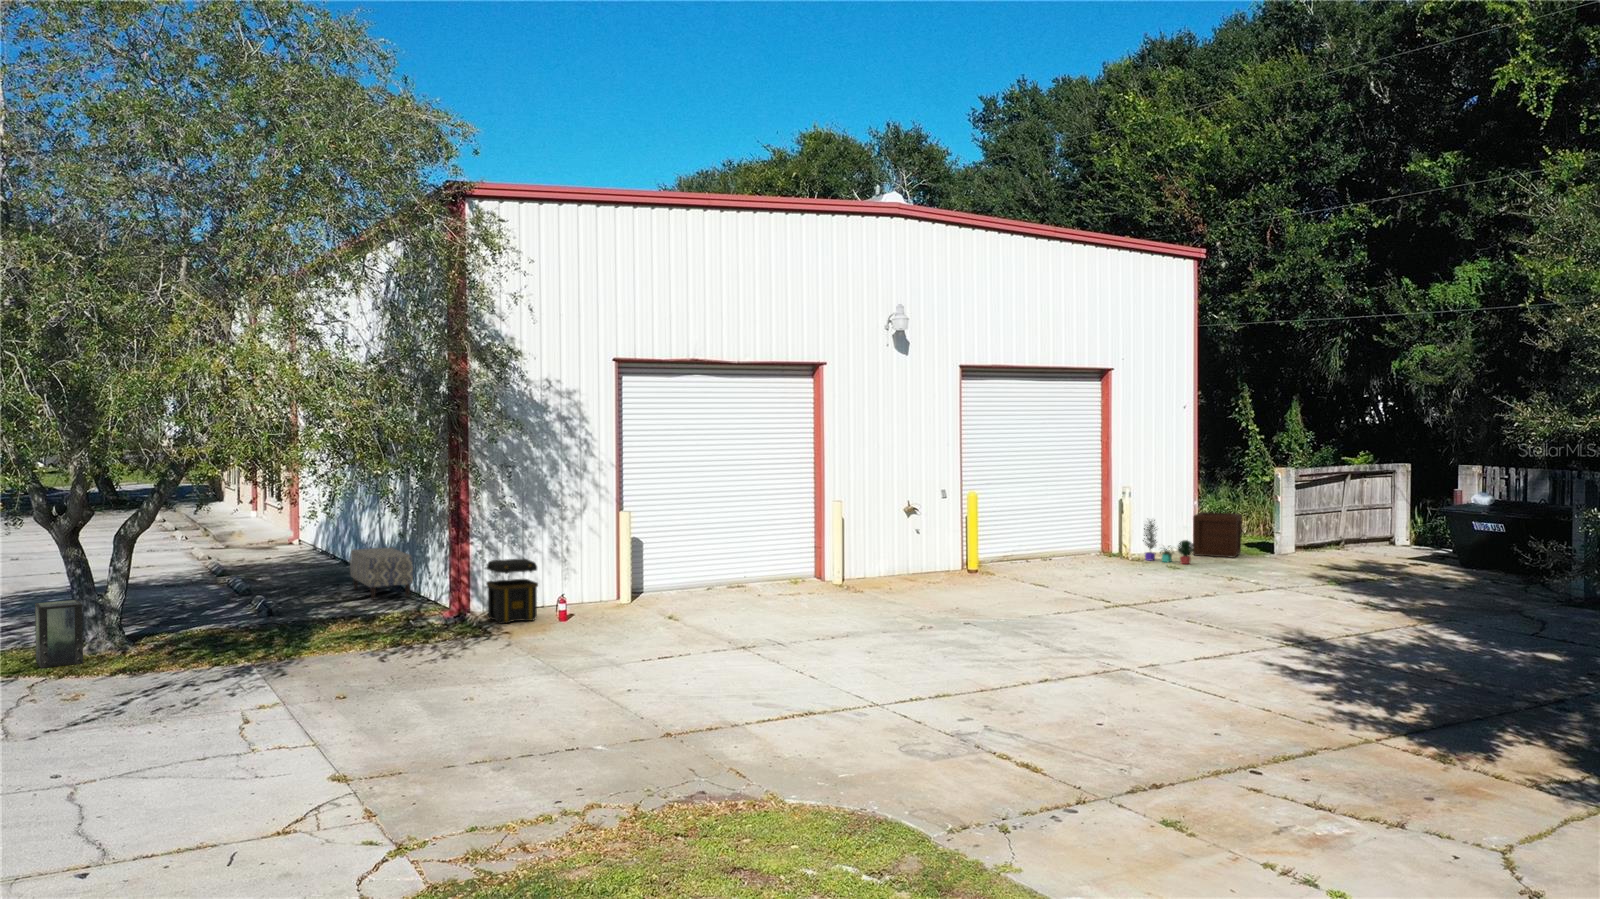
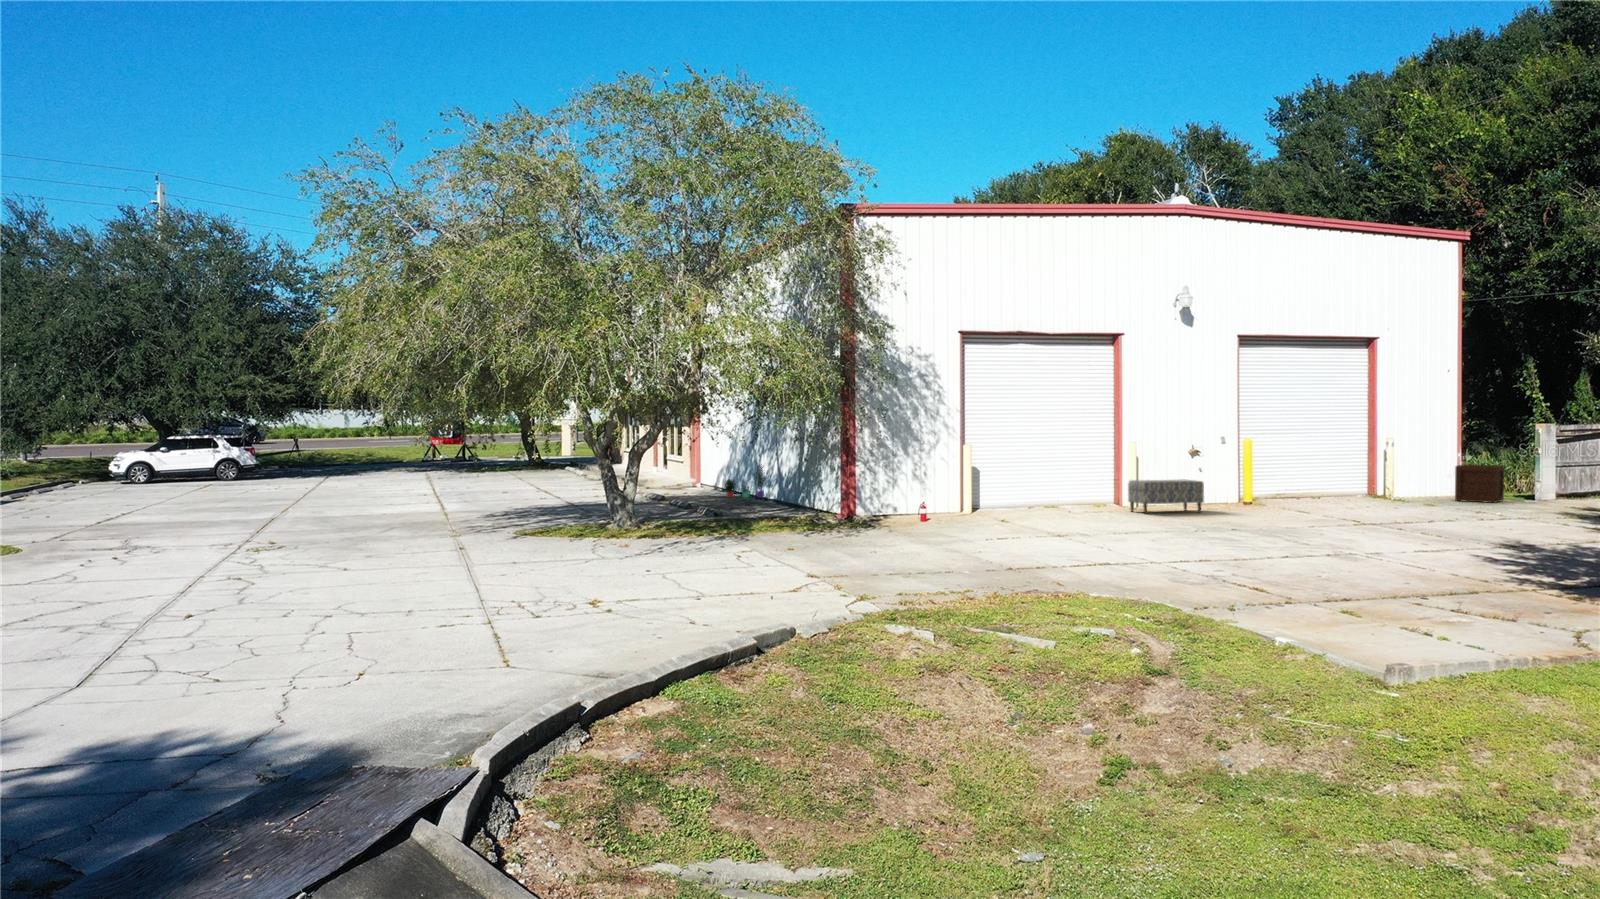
potted plant: present [1143,520,1194,564] -> present [724,465,765,498]
bench: present [350,547,413,600] -> present [1128,480,1204,514]
toolbox: present [486,559,538,623] -> none [868,478,905,522]
storage box: present [35,600,83,668] -> none [595,491,624,532]

